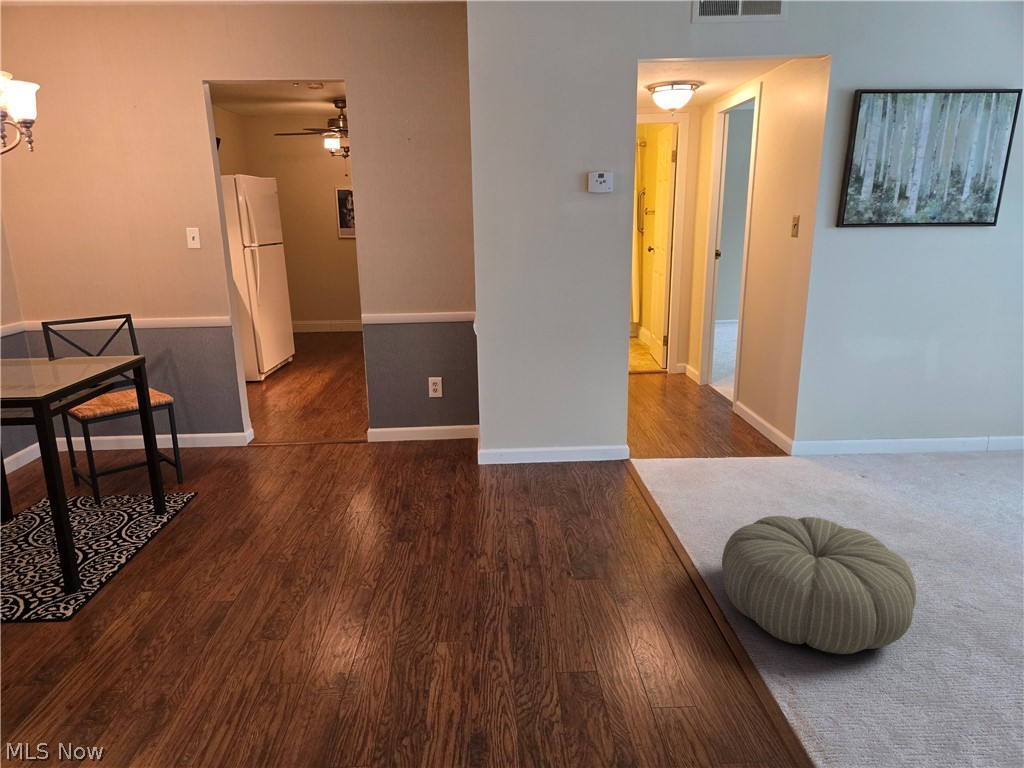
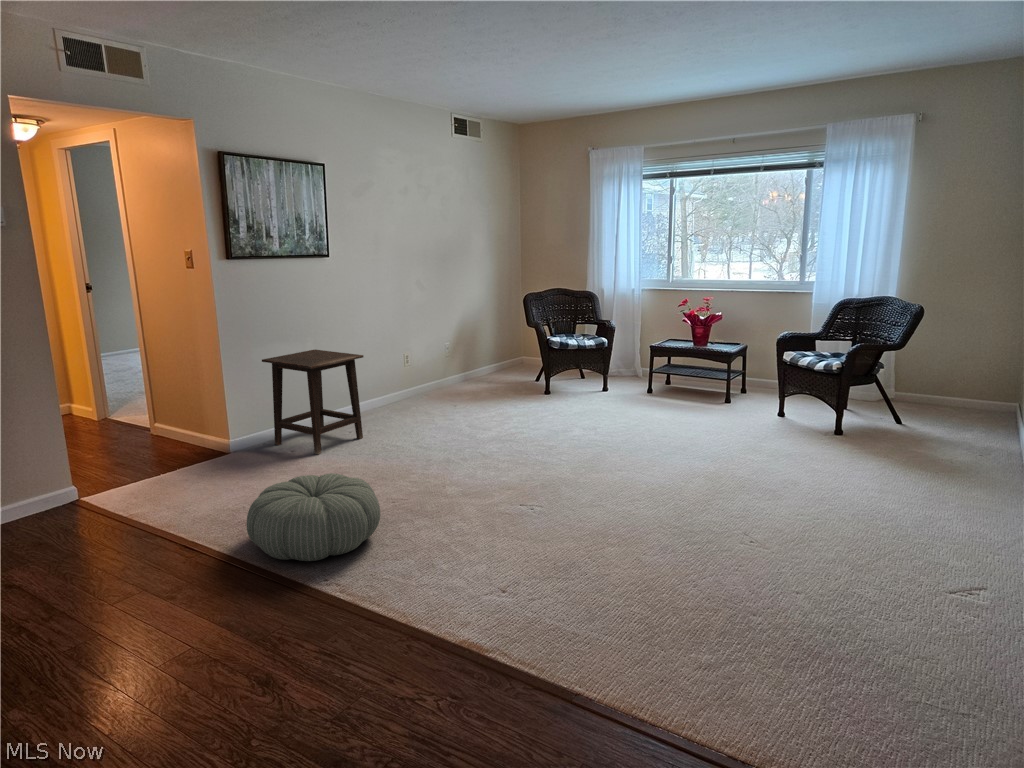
side table: none [848,353,1009,491] -> present [262,350,363,454]

